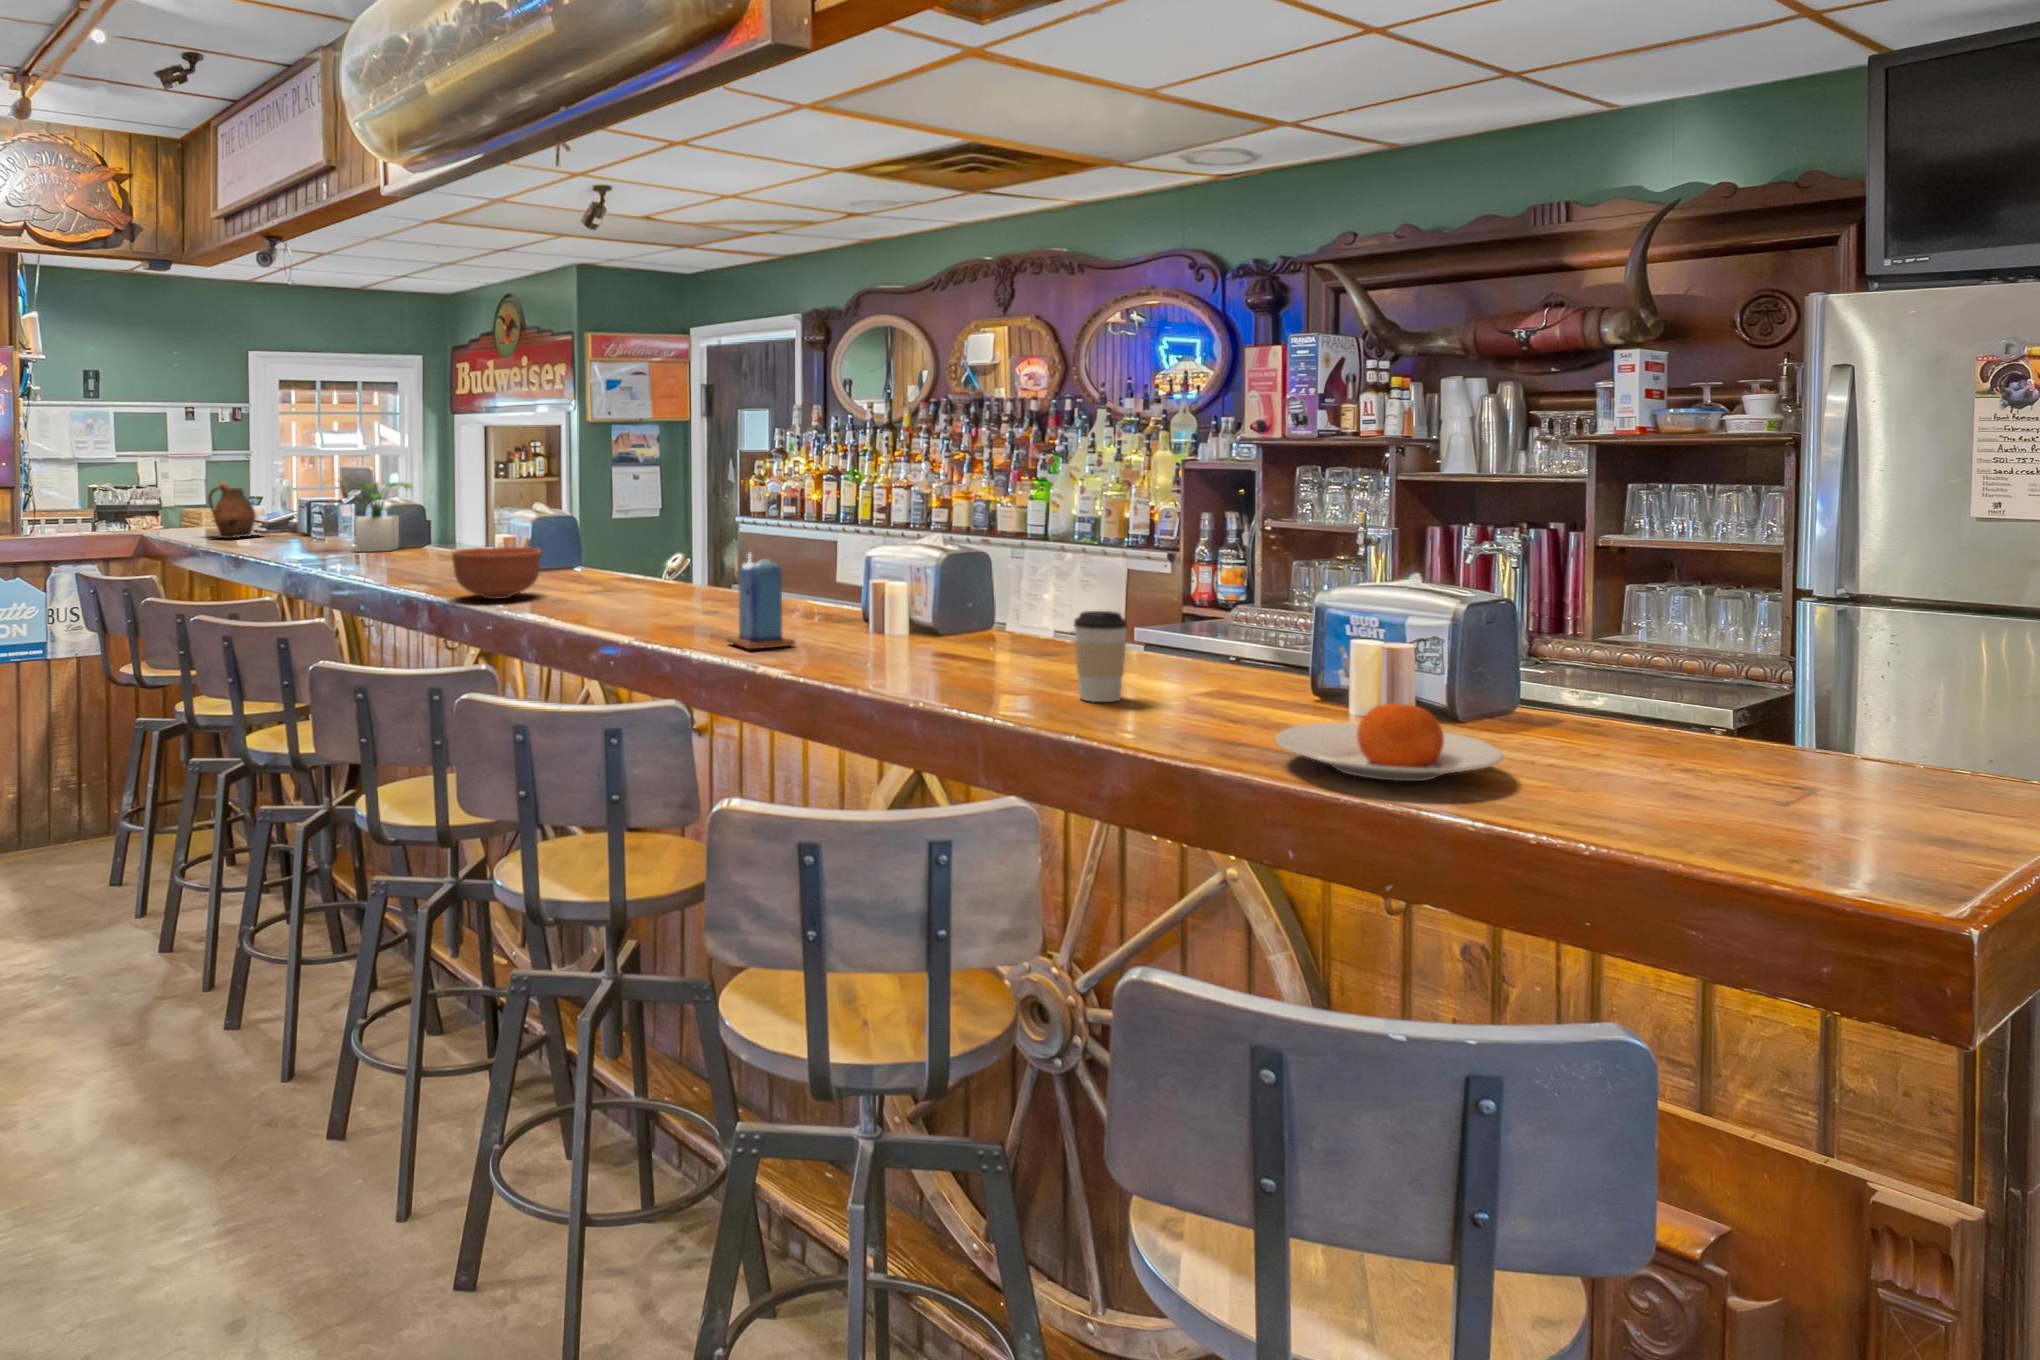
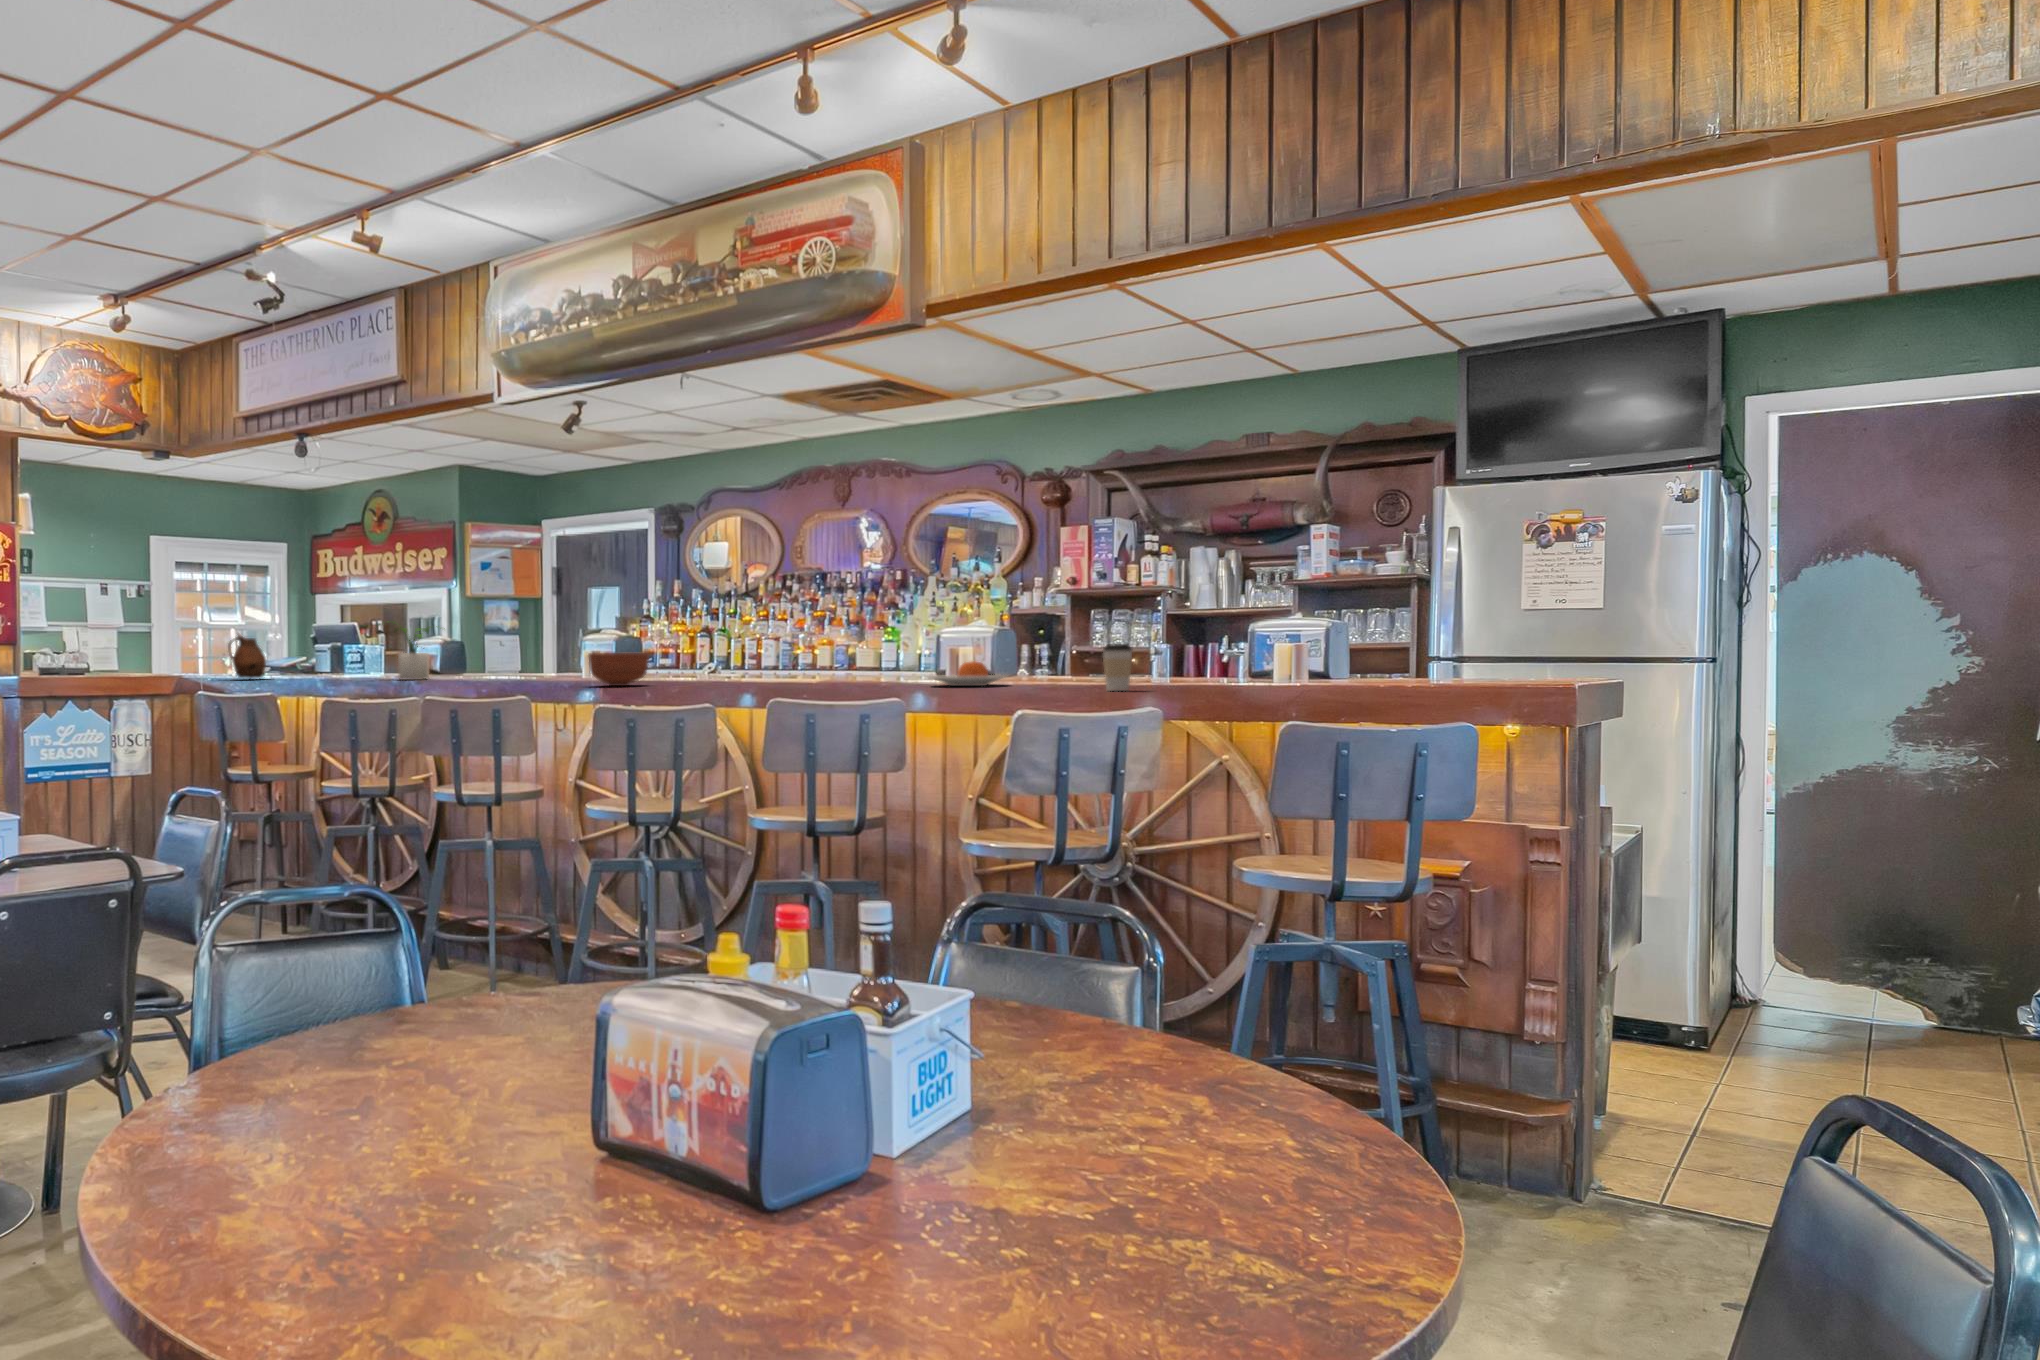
candle: present [727,554,795,649] -> none [849,631,894,688]
plate: present [1275,703,1503,781] -> present [930,661,1006,686]

